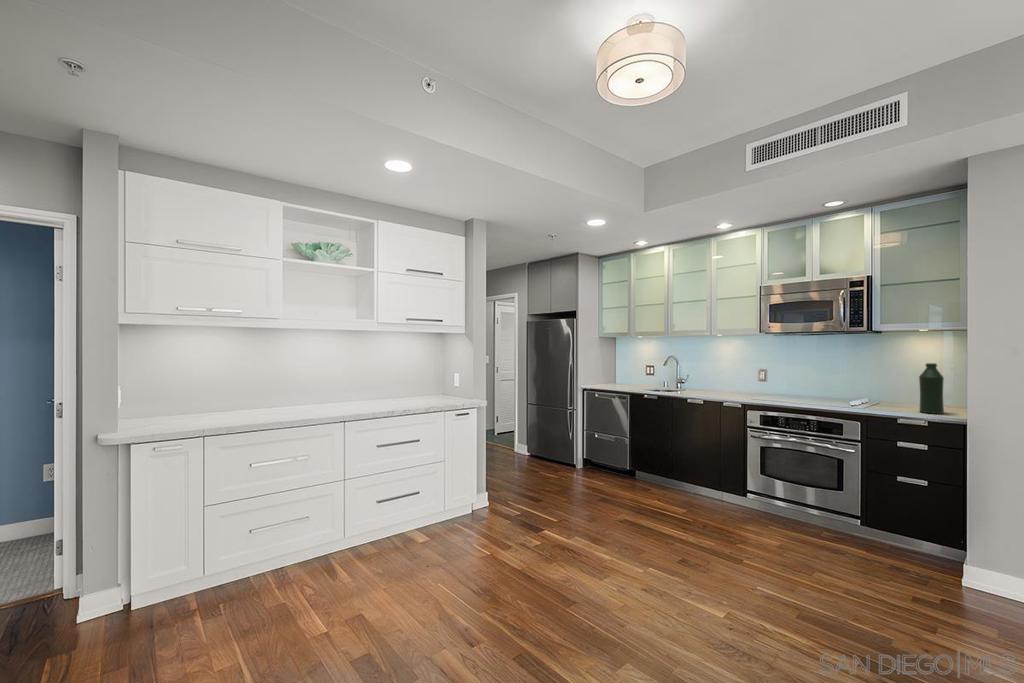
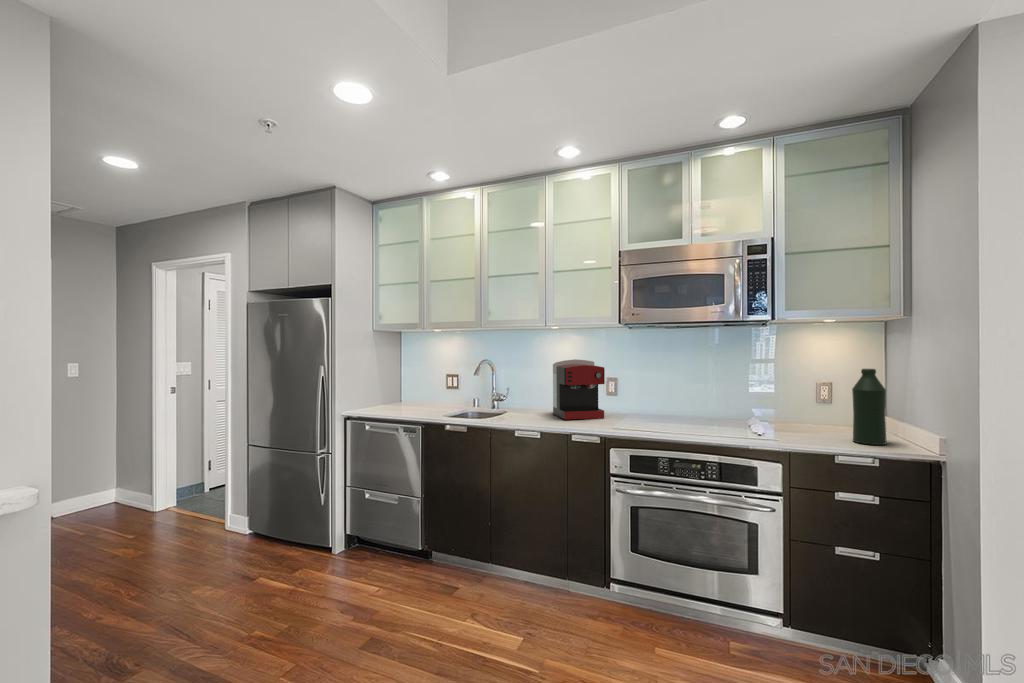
coffee maker: none [718,356,753,395] -> present [553,359,605,420]

